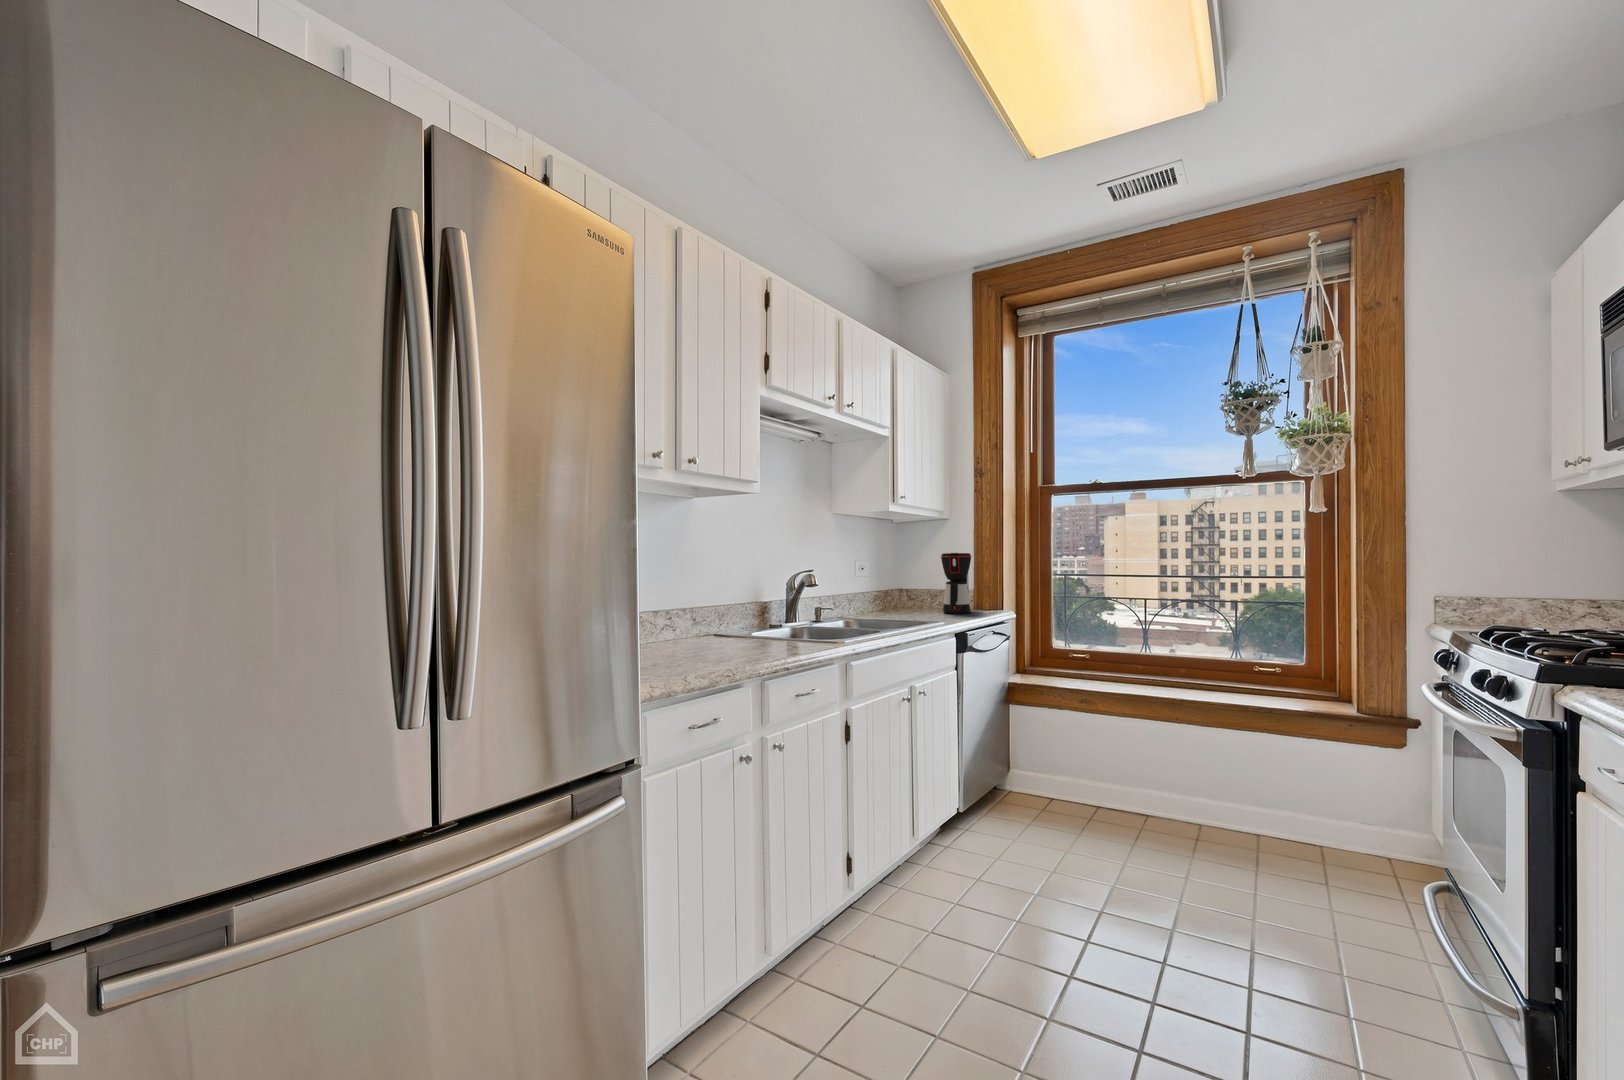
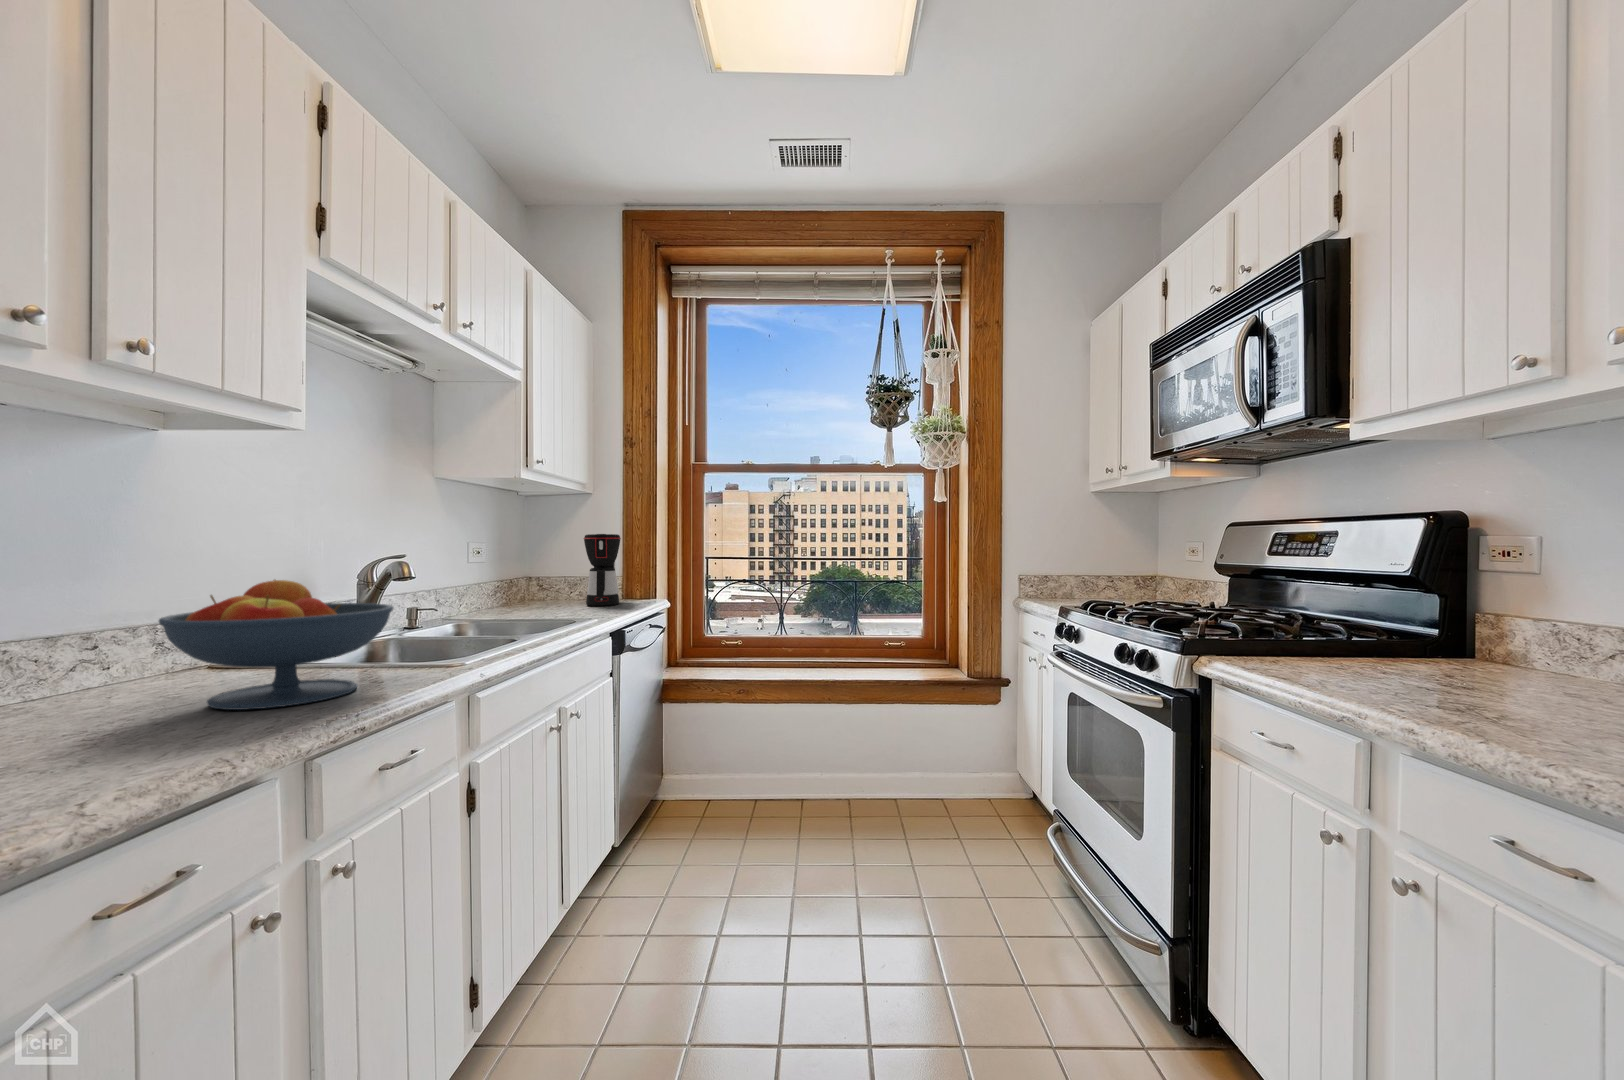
fruit bowl: none [700,583,804,653] -> present [159,580,393,710]

